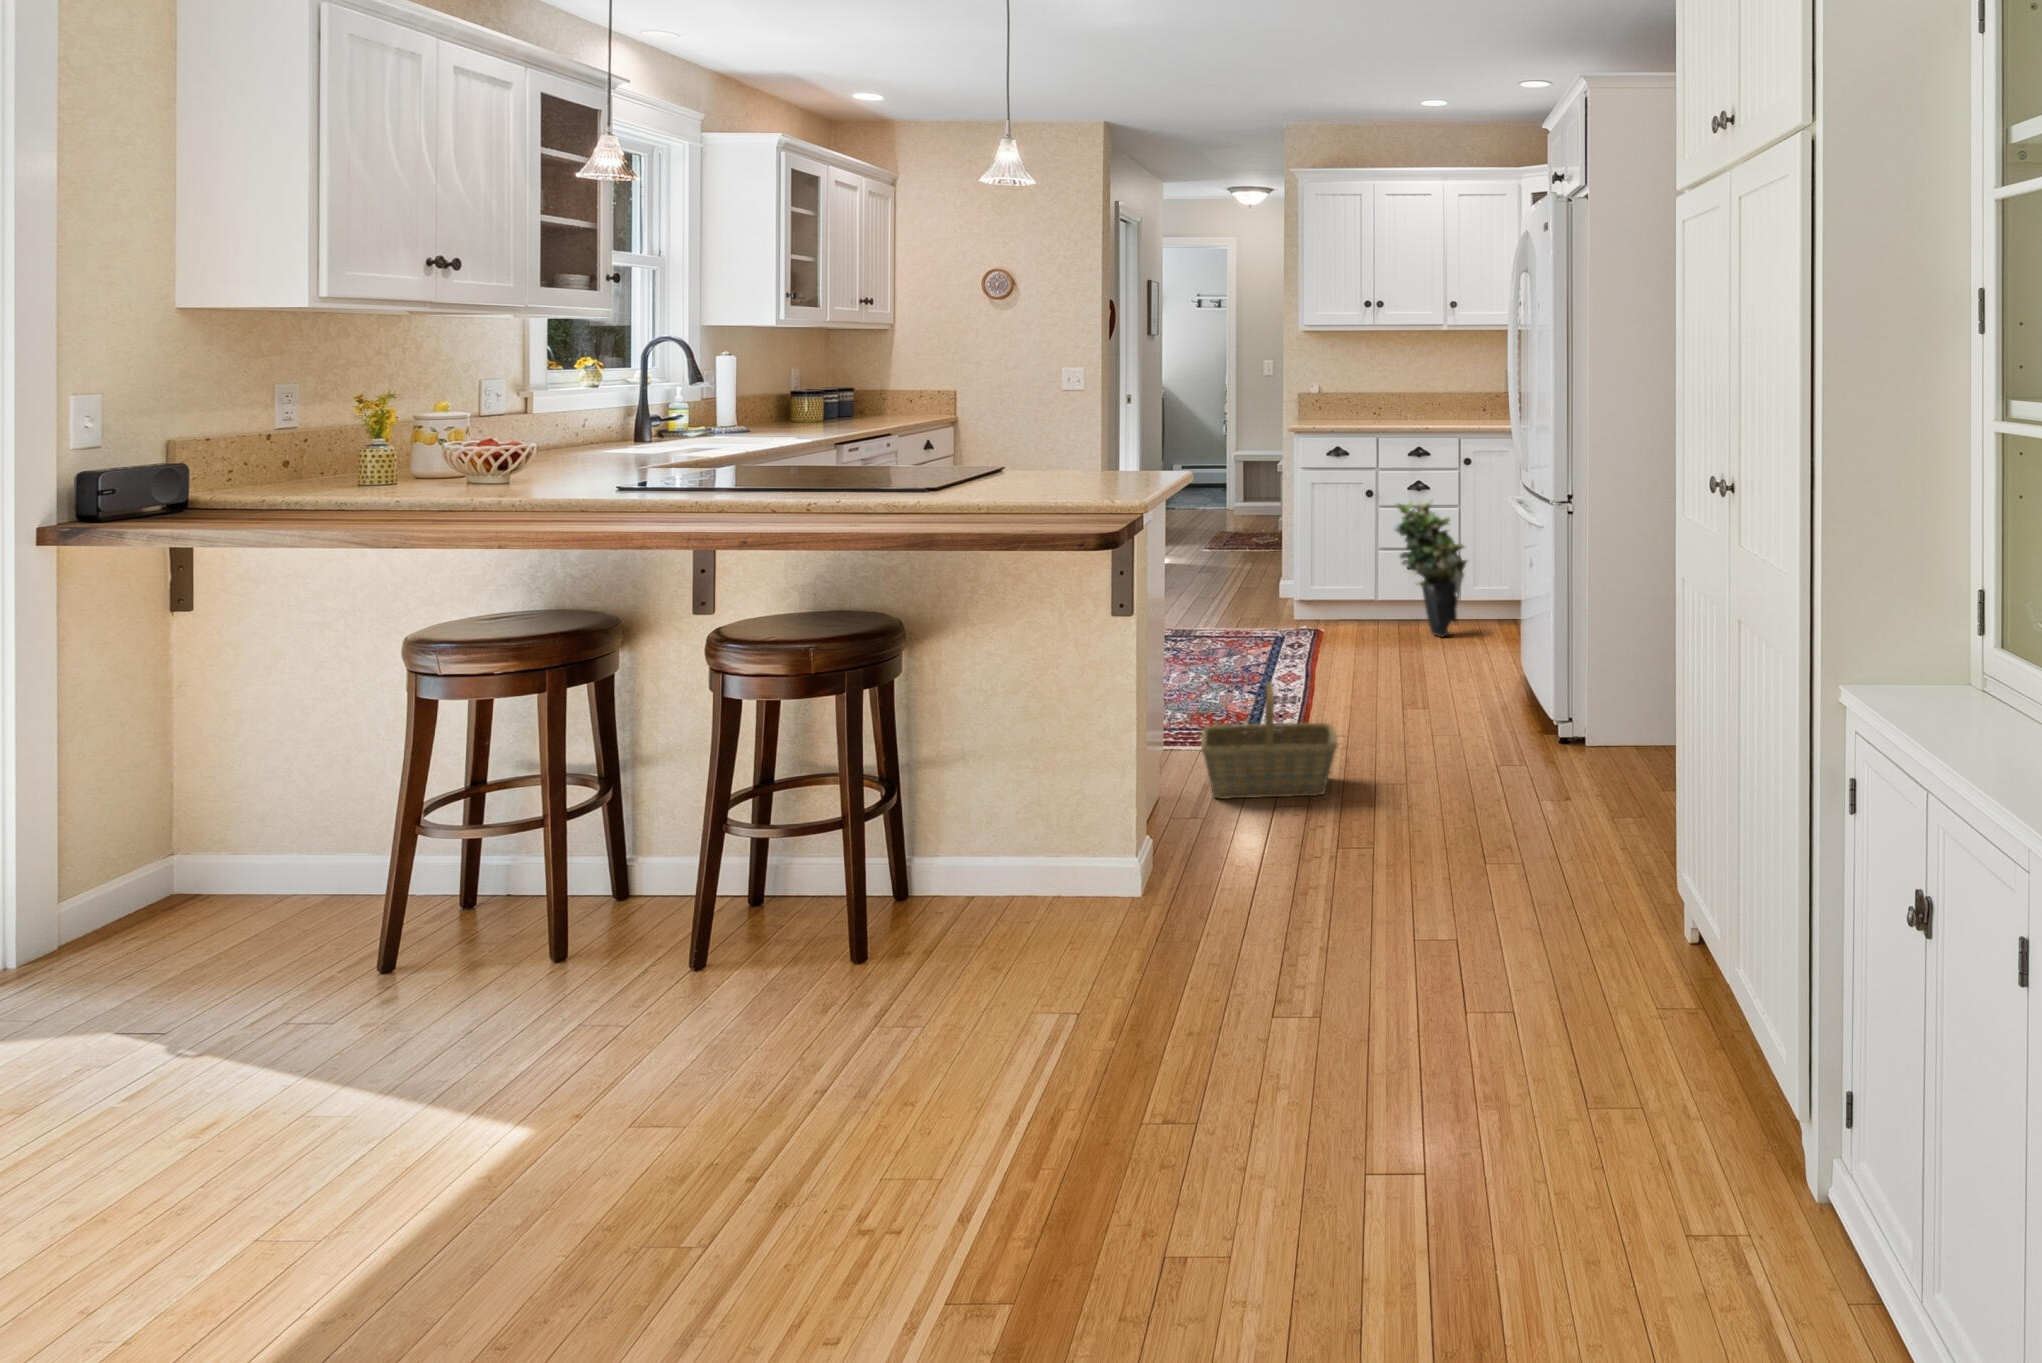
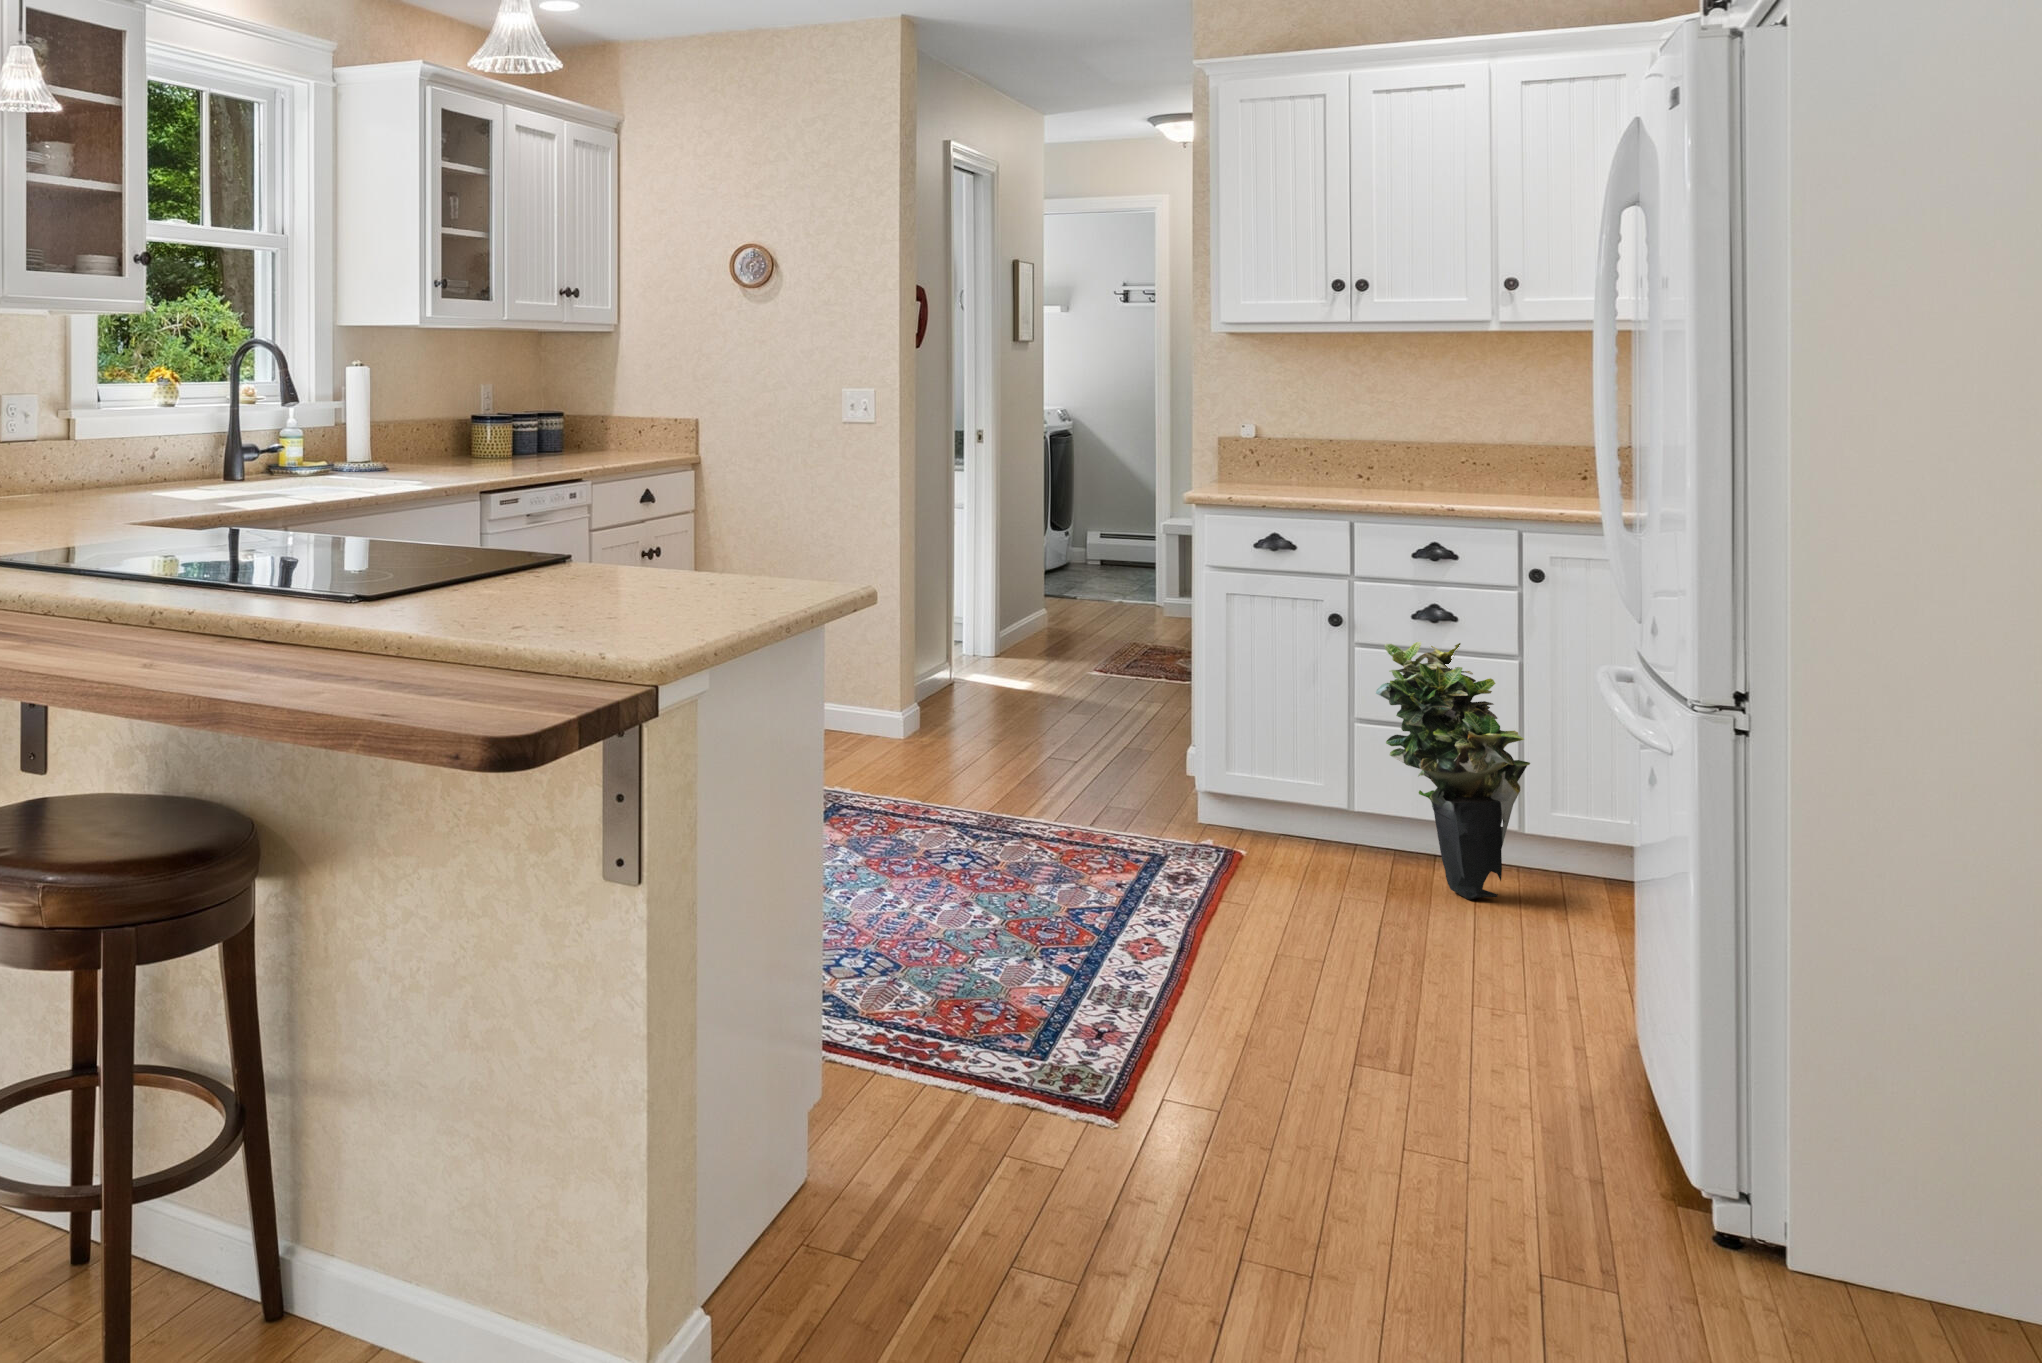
basket: present [1201,682,1338,799] -> none [878,1001,1154,1253]

